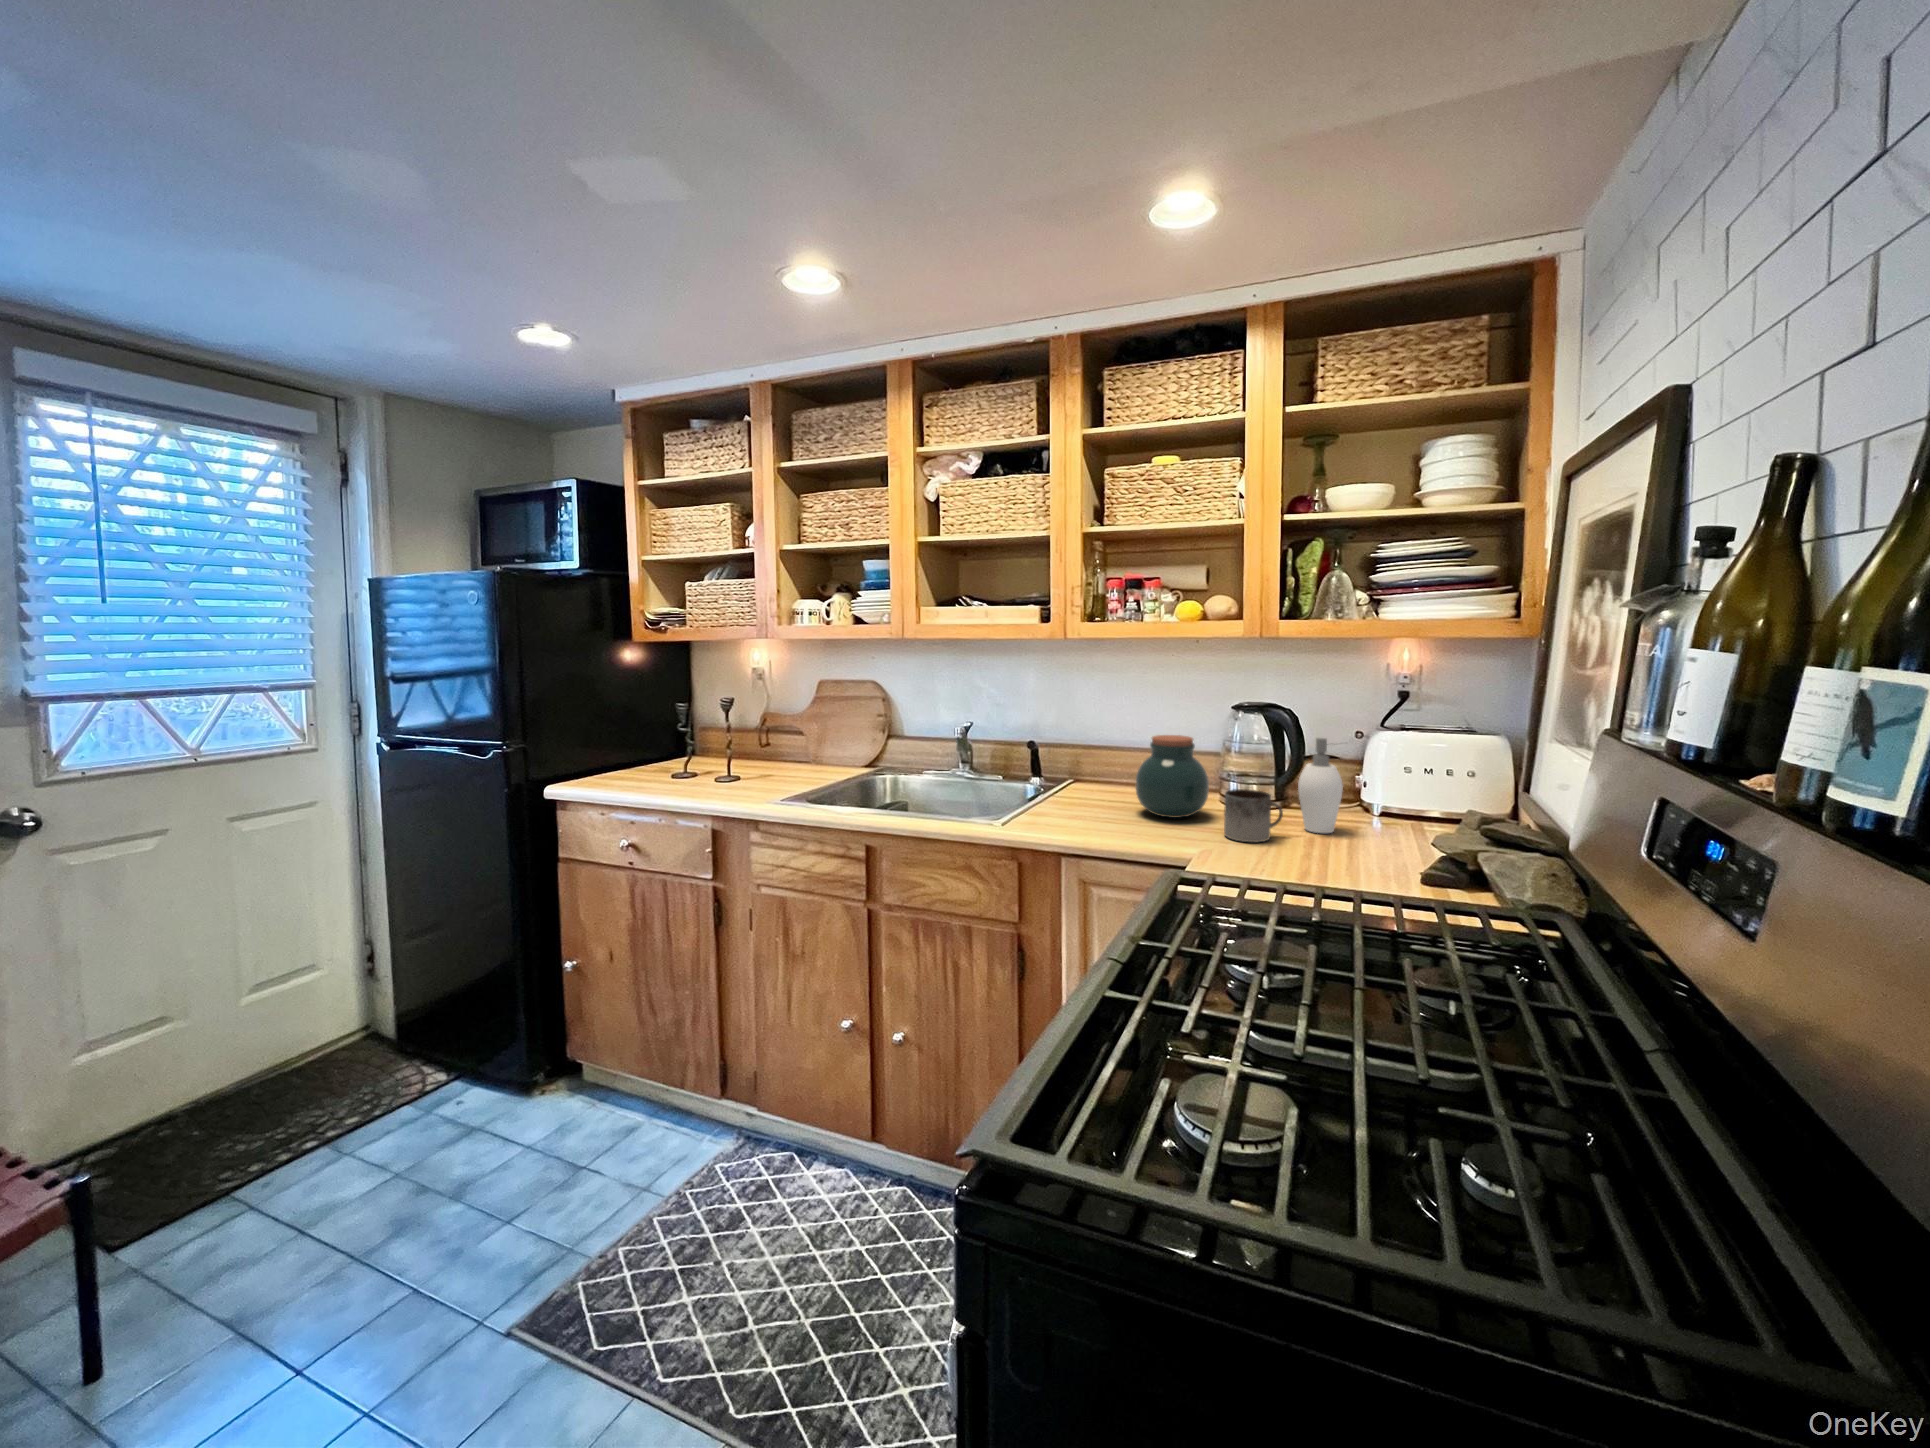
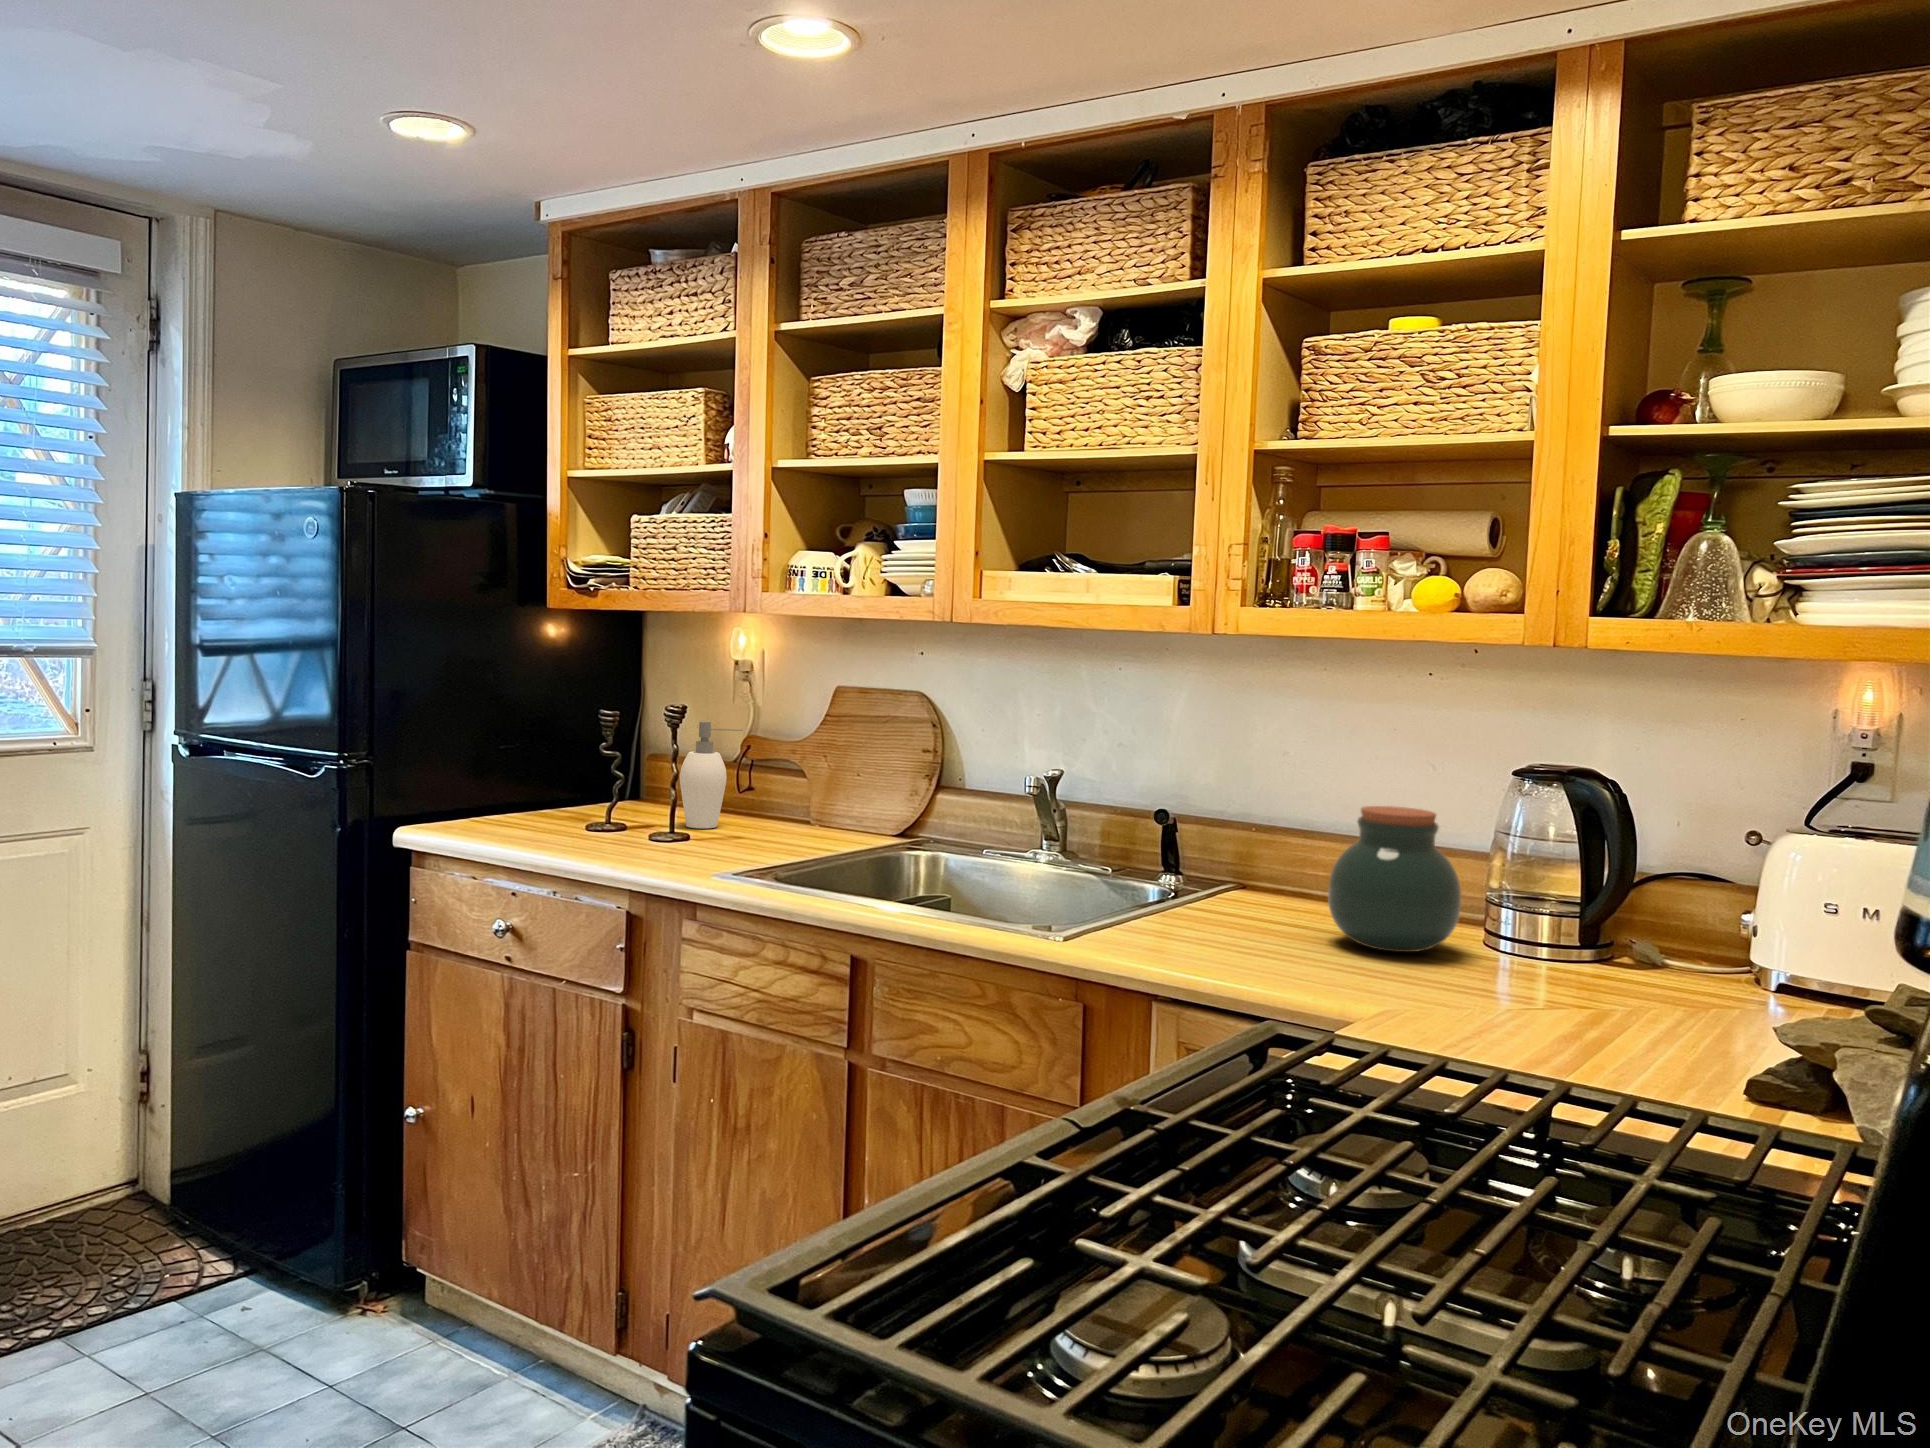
soap dispenser: present [1298,738,1343,833] -> present [680,721,743,828]
mug: present [1224,789,1283,842] -> none [1469,906,1581,999]

